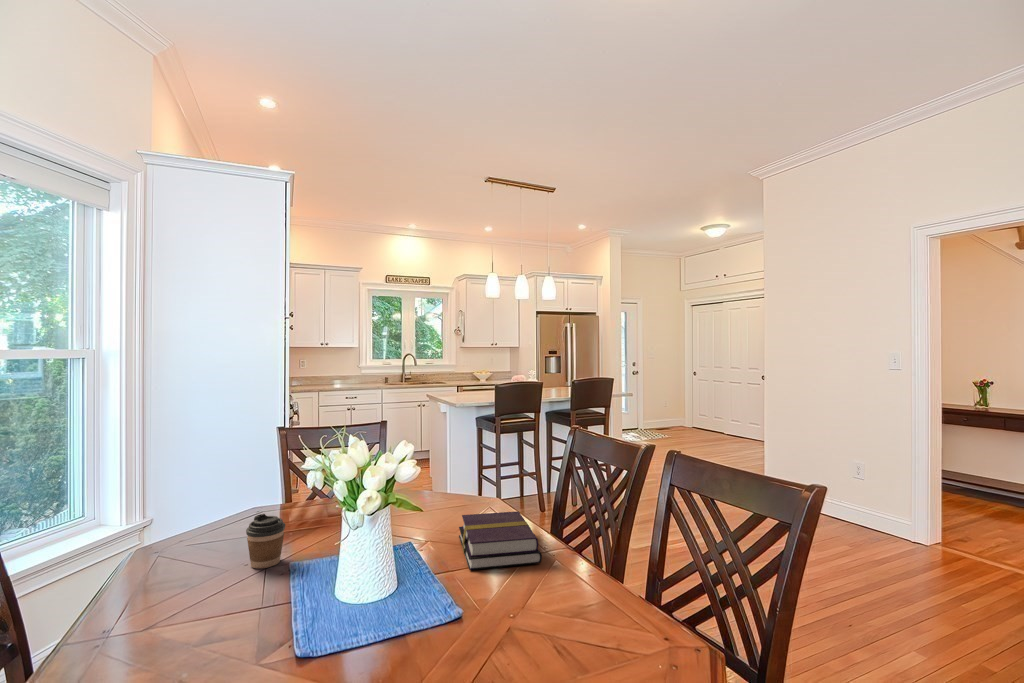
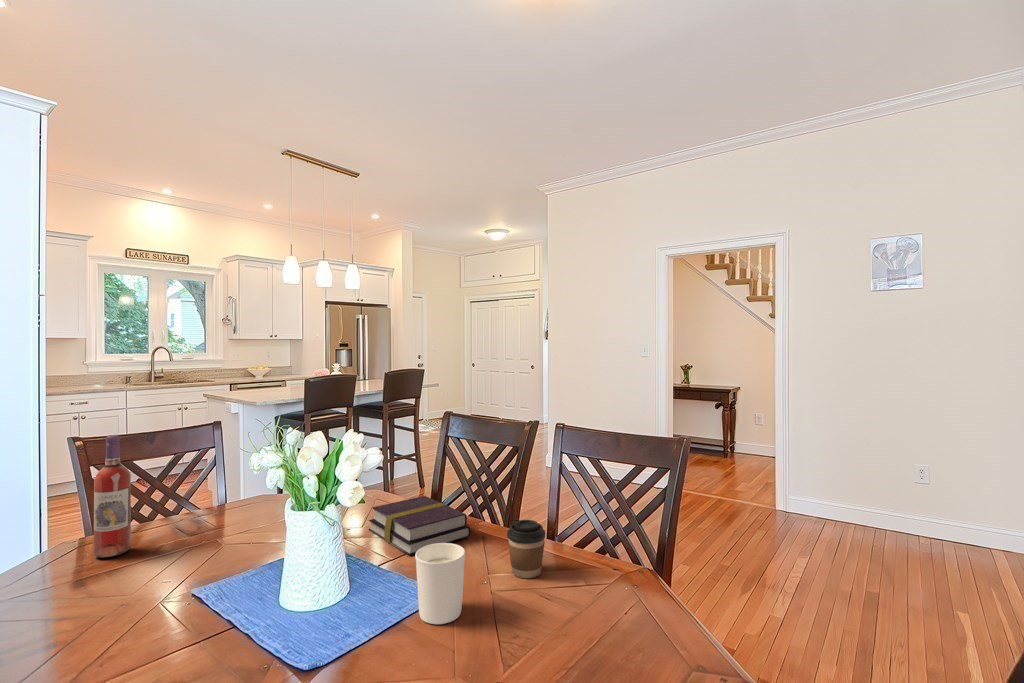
wine bottle: none [263,427,288,522] -> present [93,435,131,558]
coffee cup: present [246,514,285,568] -> present [507,519,546,578]
candle holder: none [420,565,471,651] -> present [415,543,465,624]

